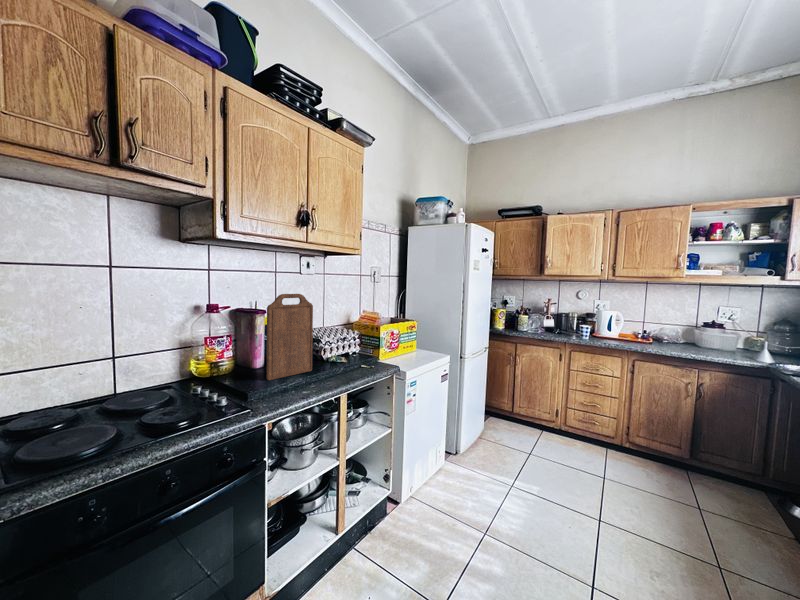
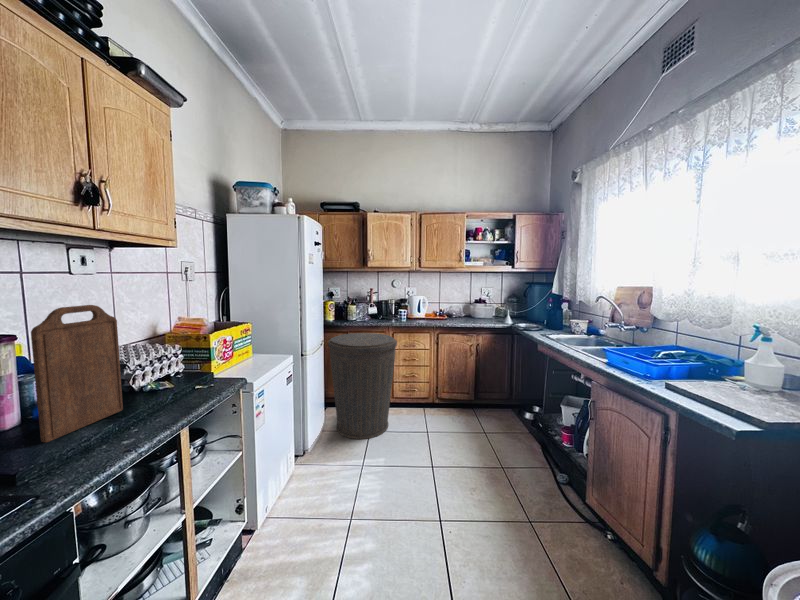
trash can: none [491,344,570,462] -> present [328,333,397,439]

